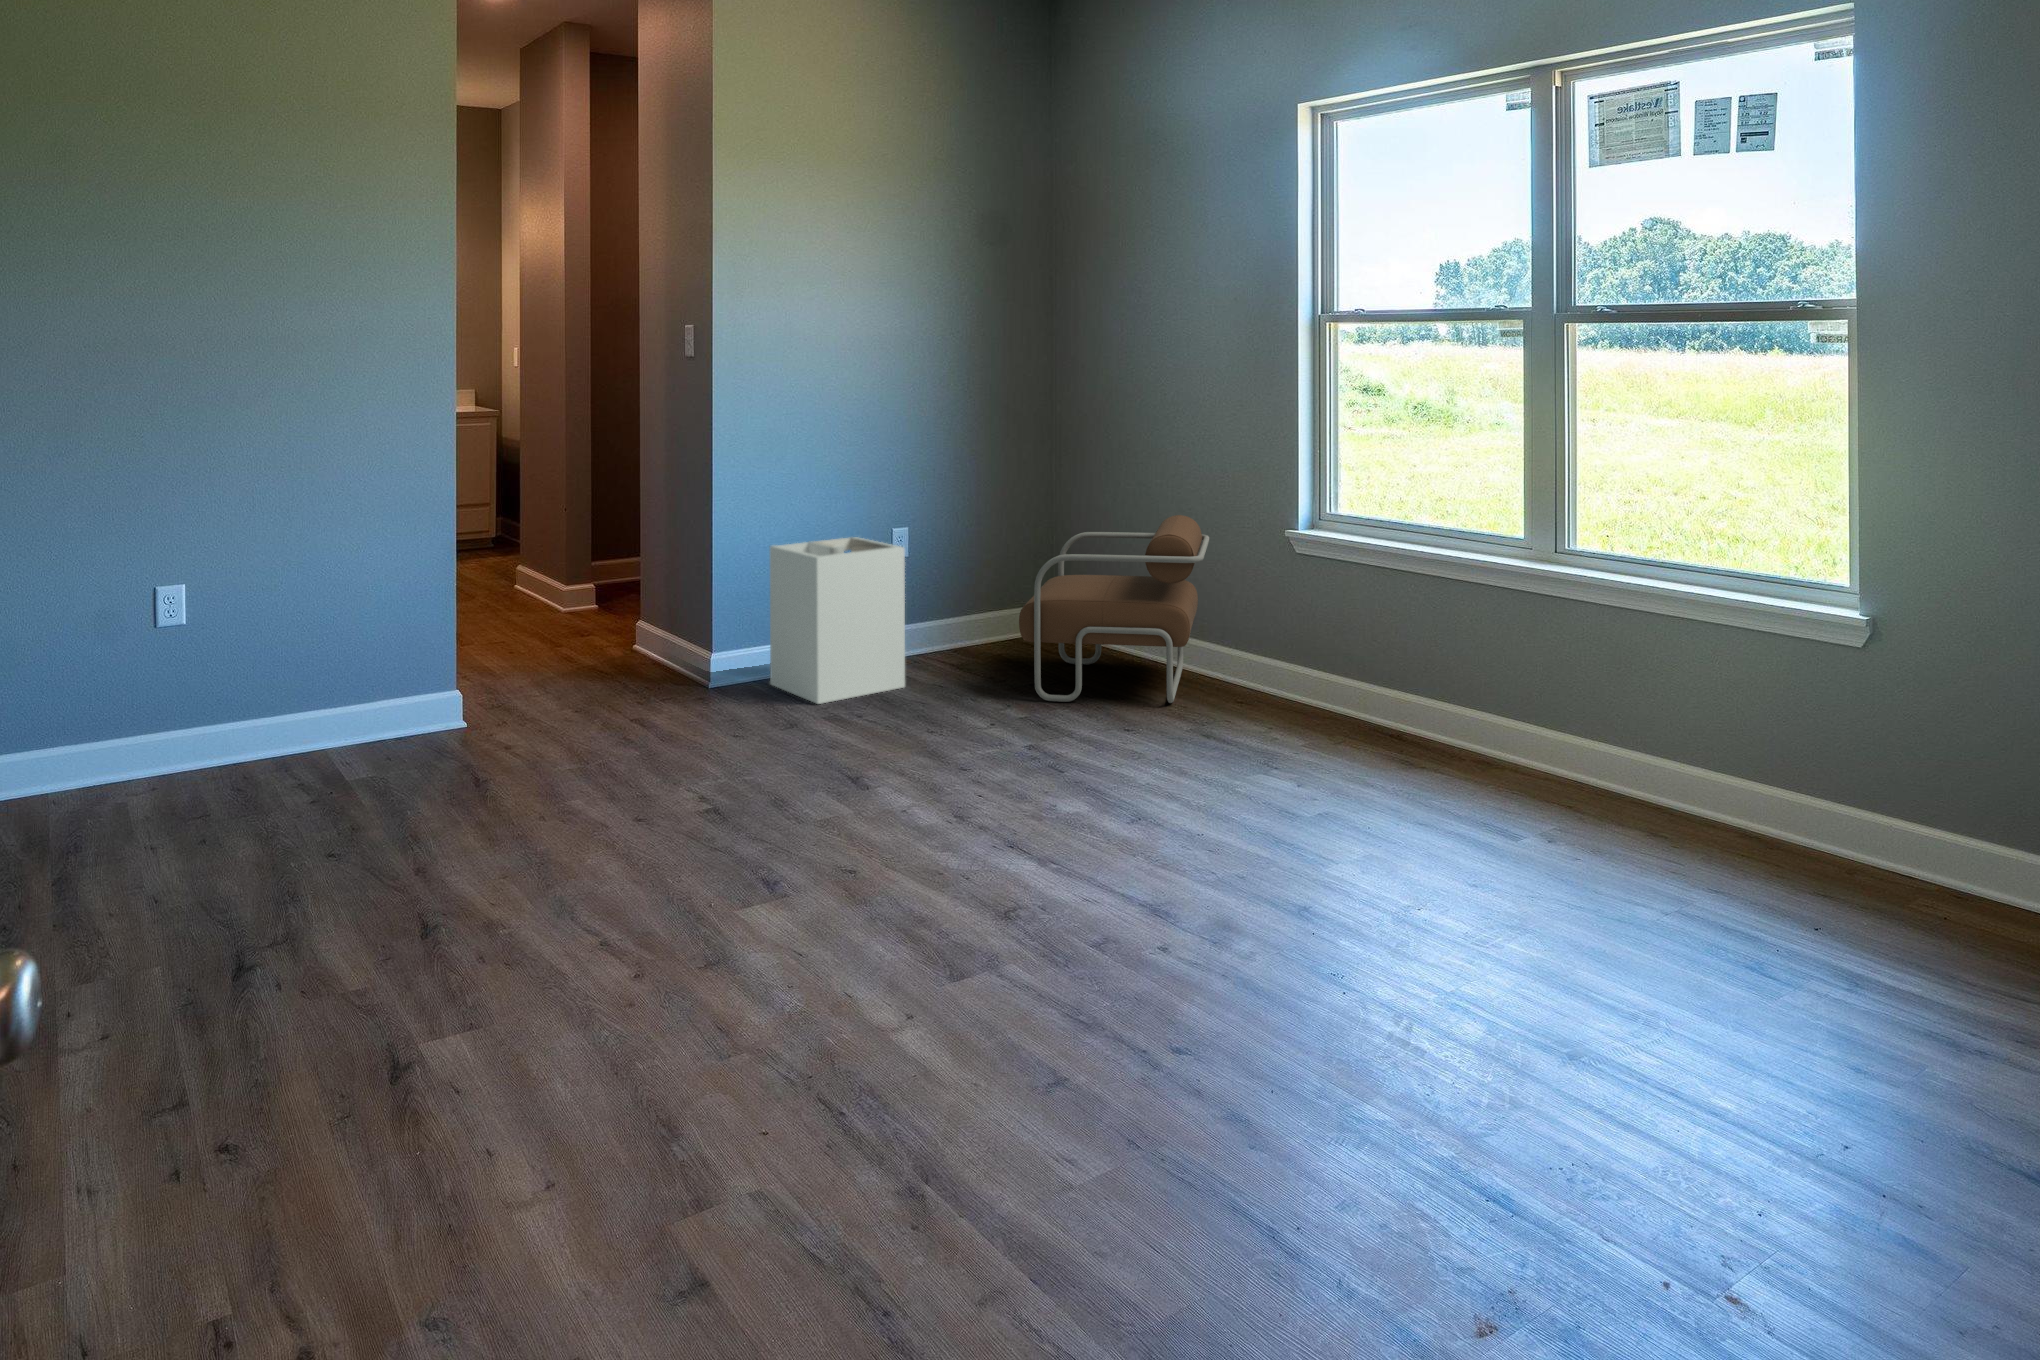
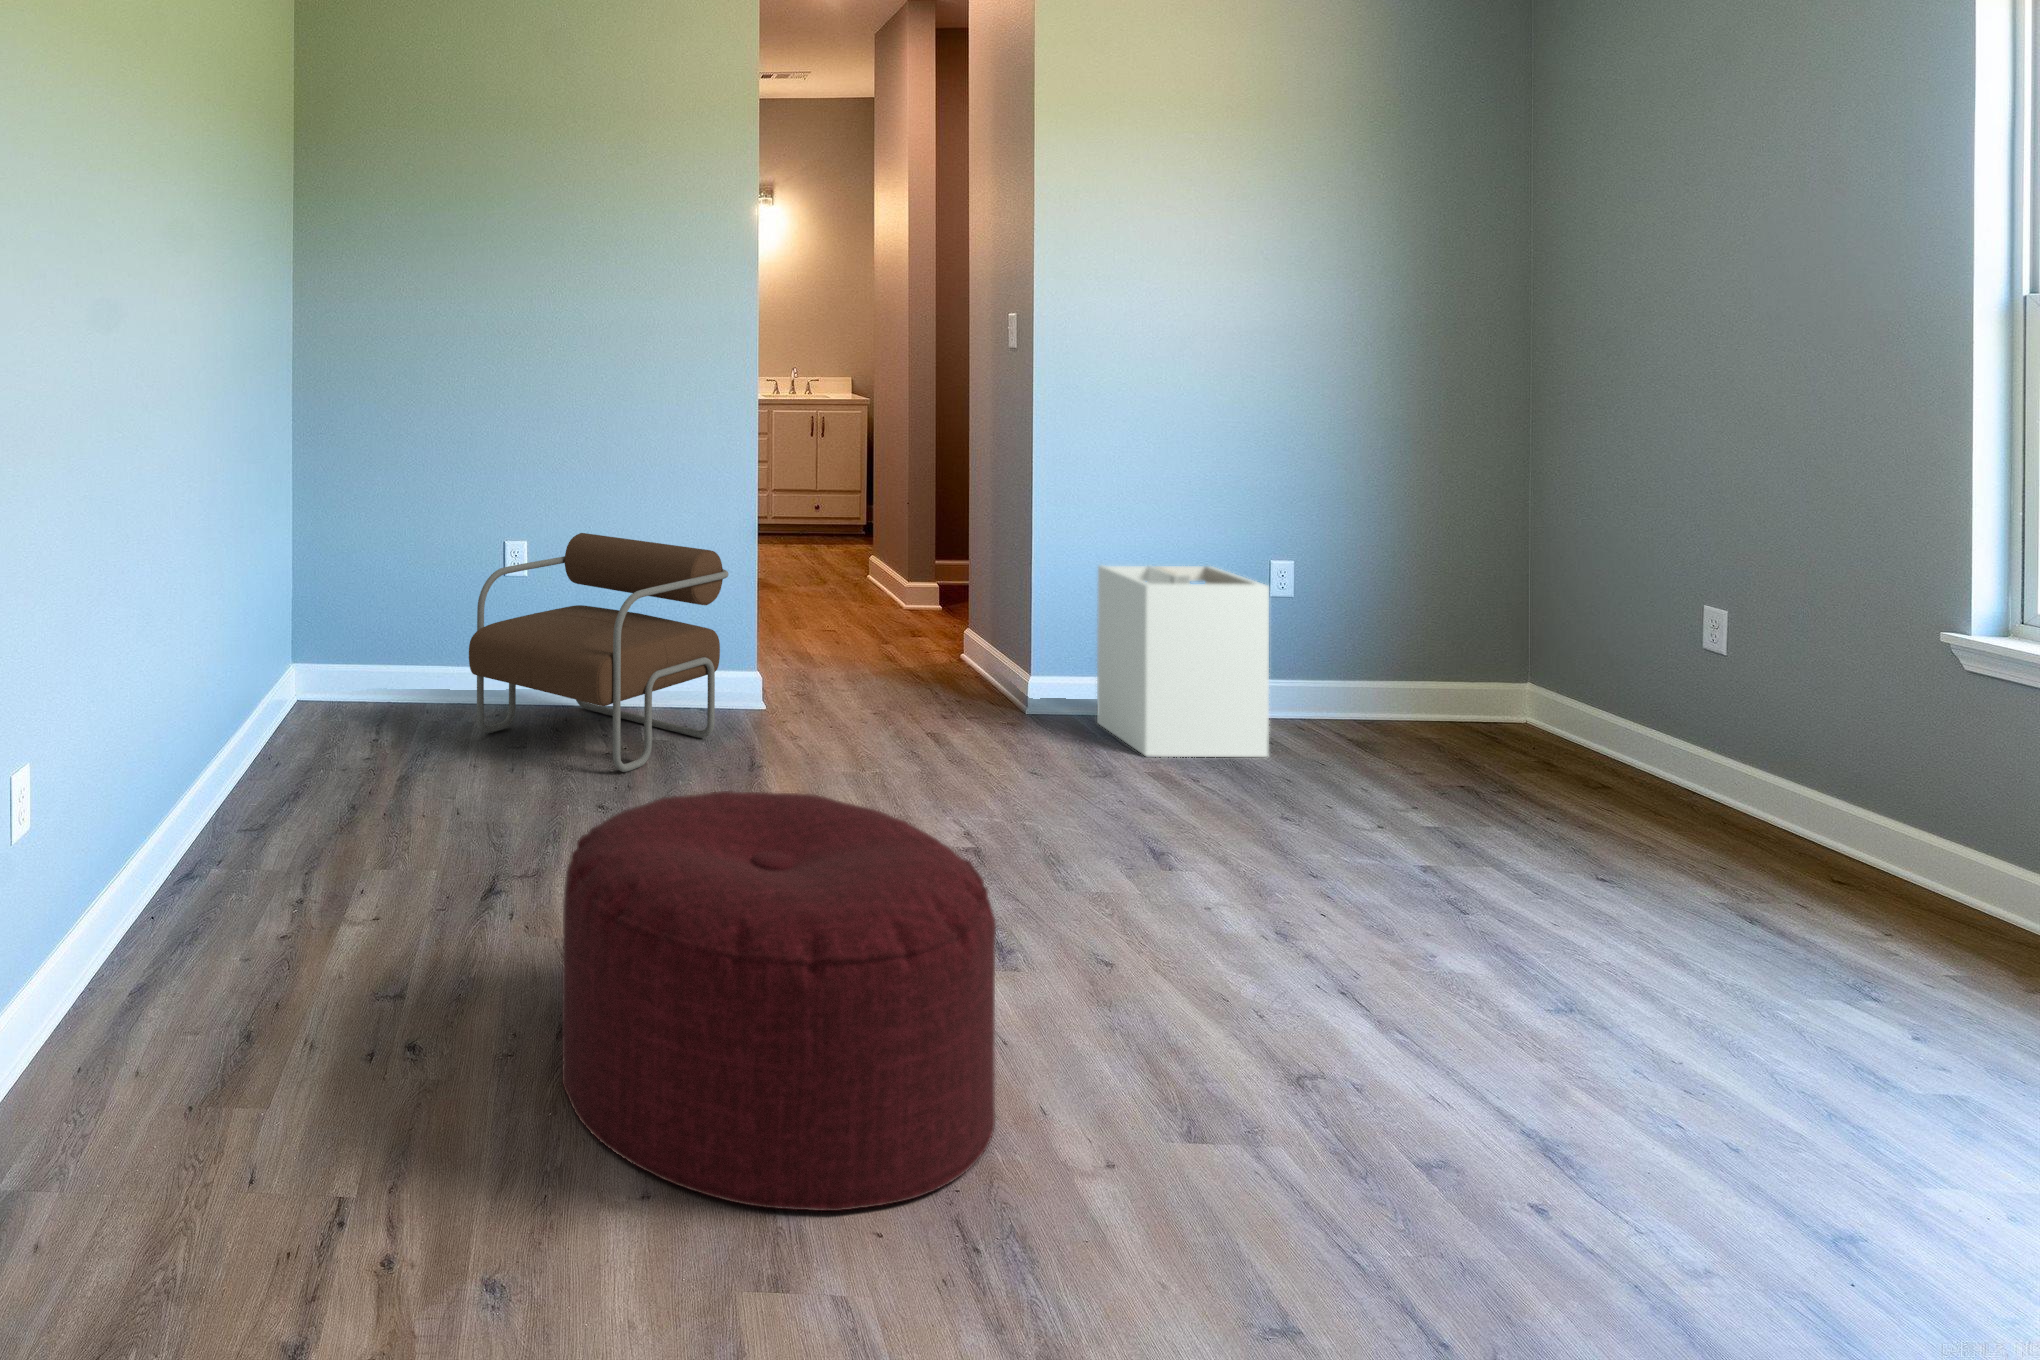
armchair: present [1019,515,1209,703] -> present [469,533,728,772]
ottoman: none [399,779,816,1165] -> present [562,791,996,1211]

